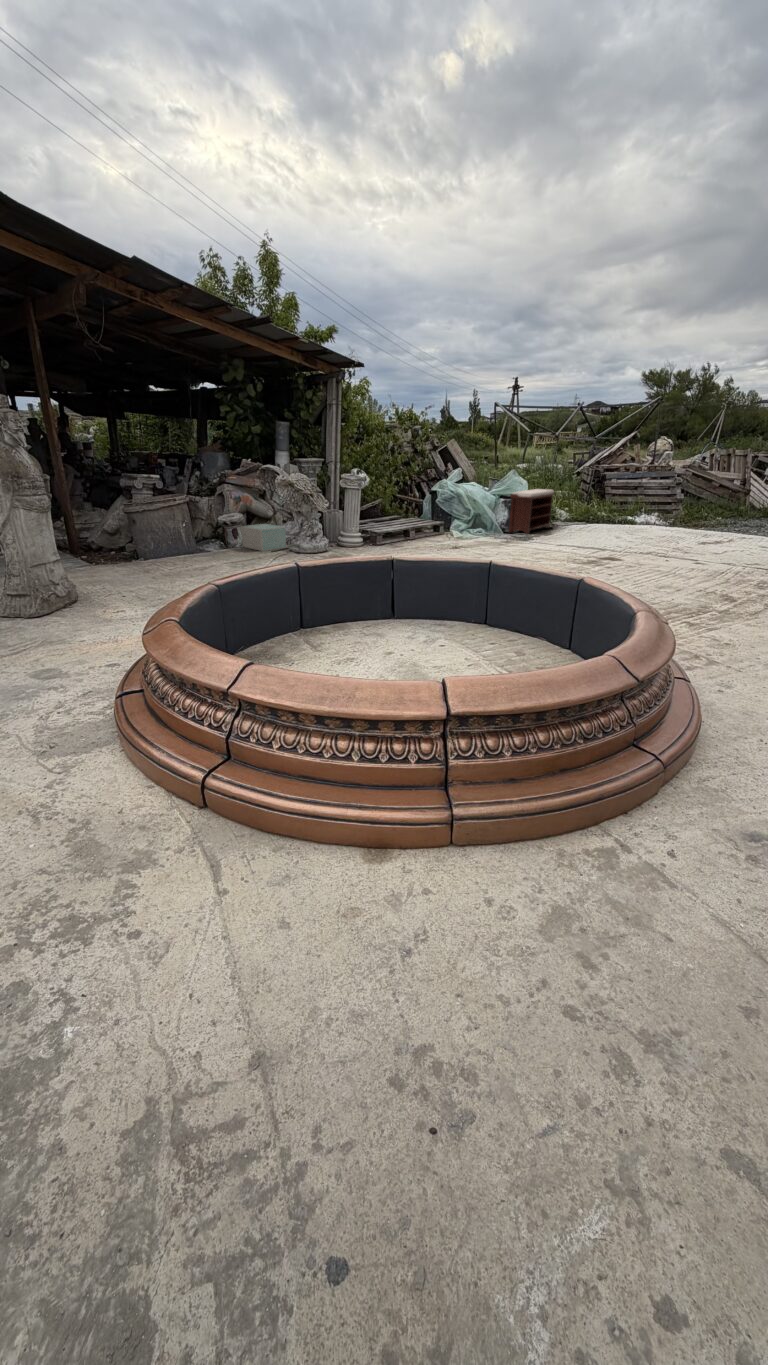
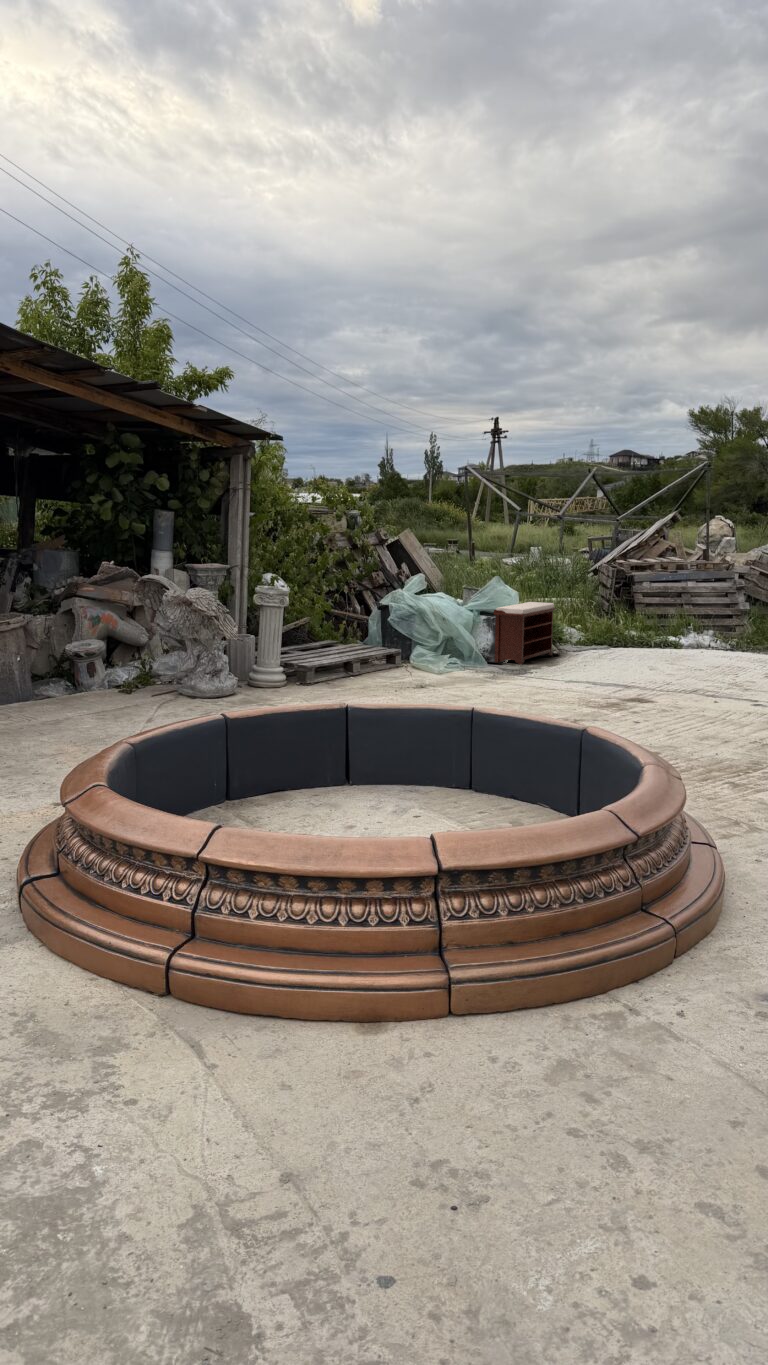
storage box: present [241,524,286,551] -> none [112,656,178,695]

